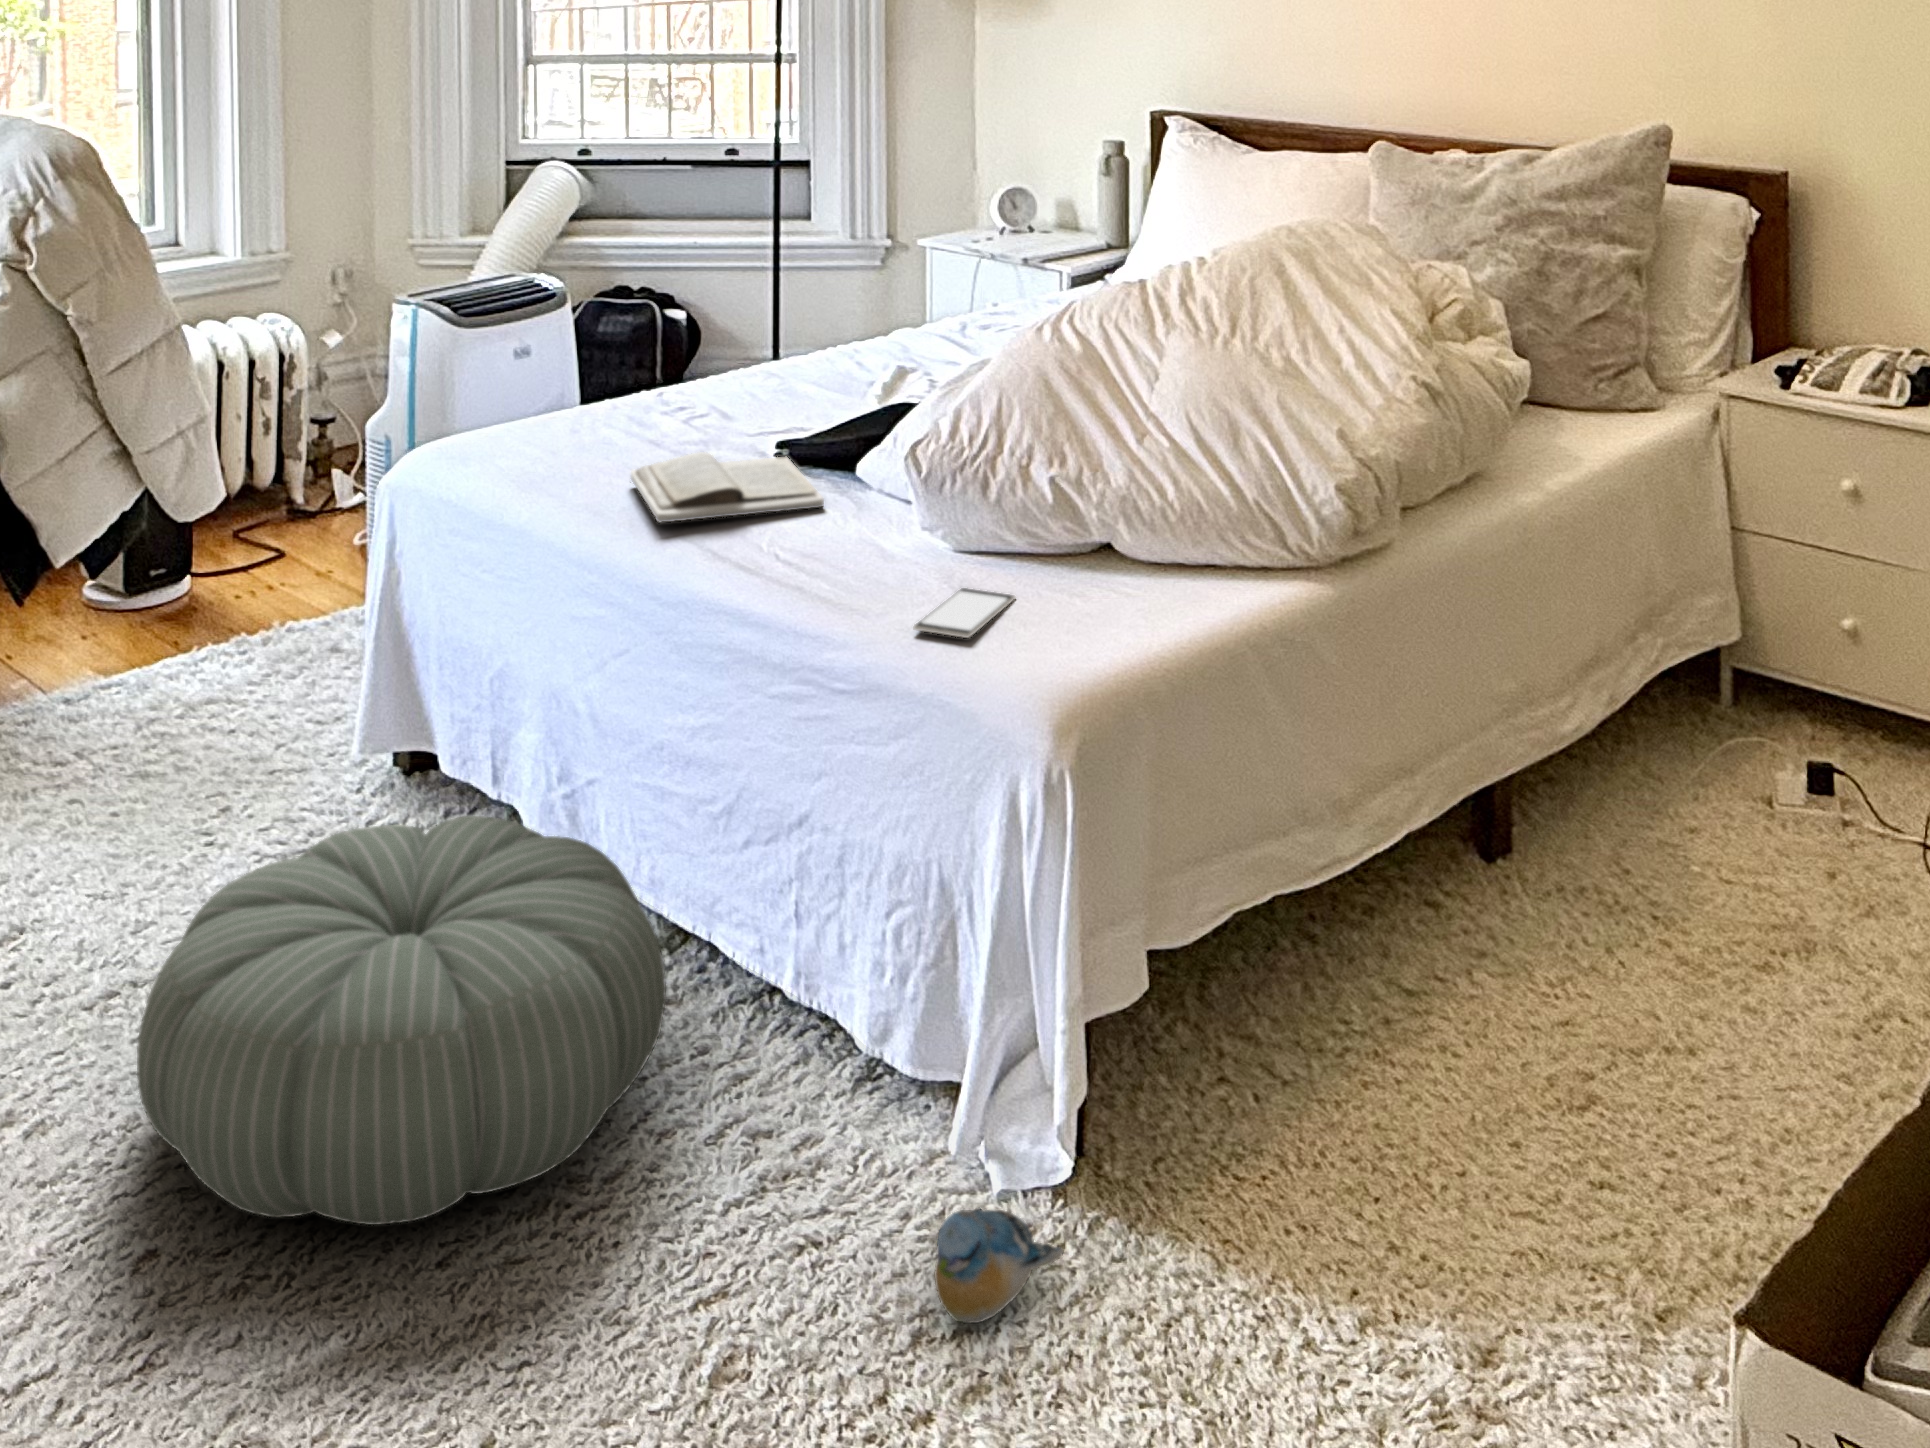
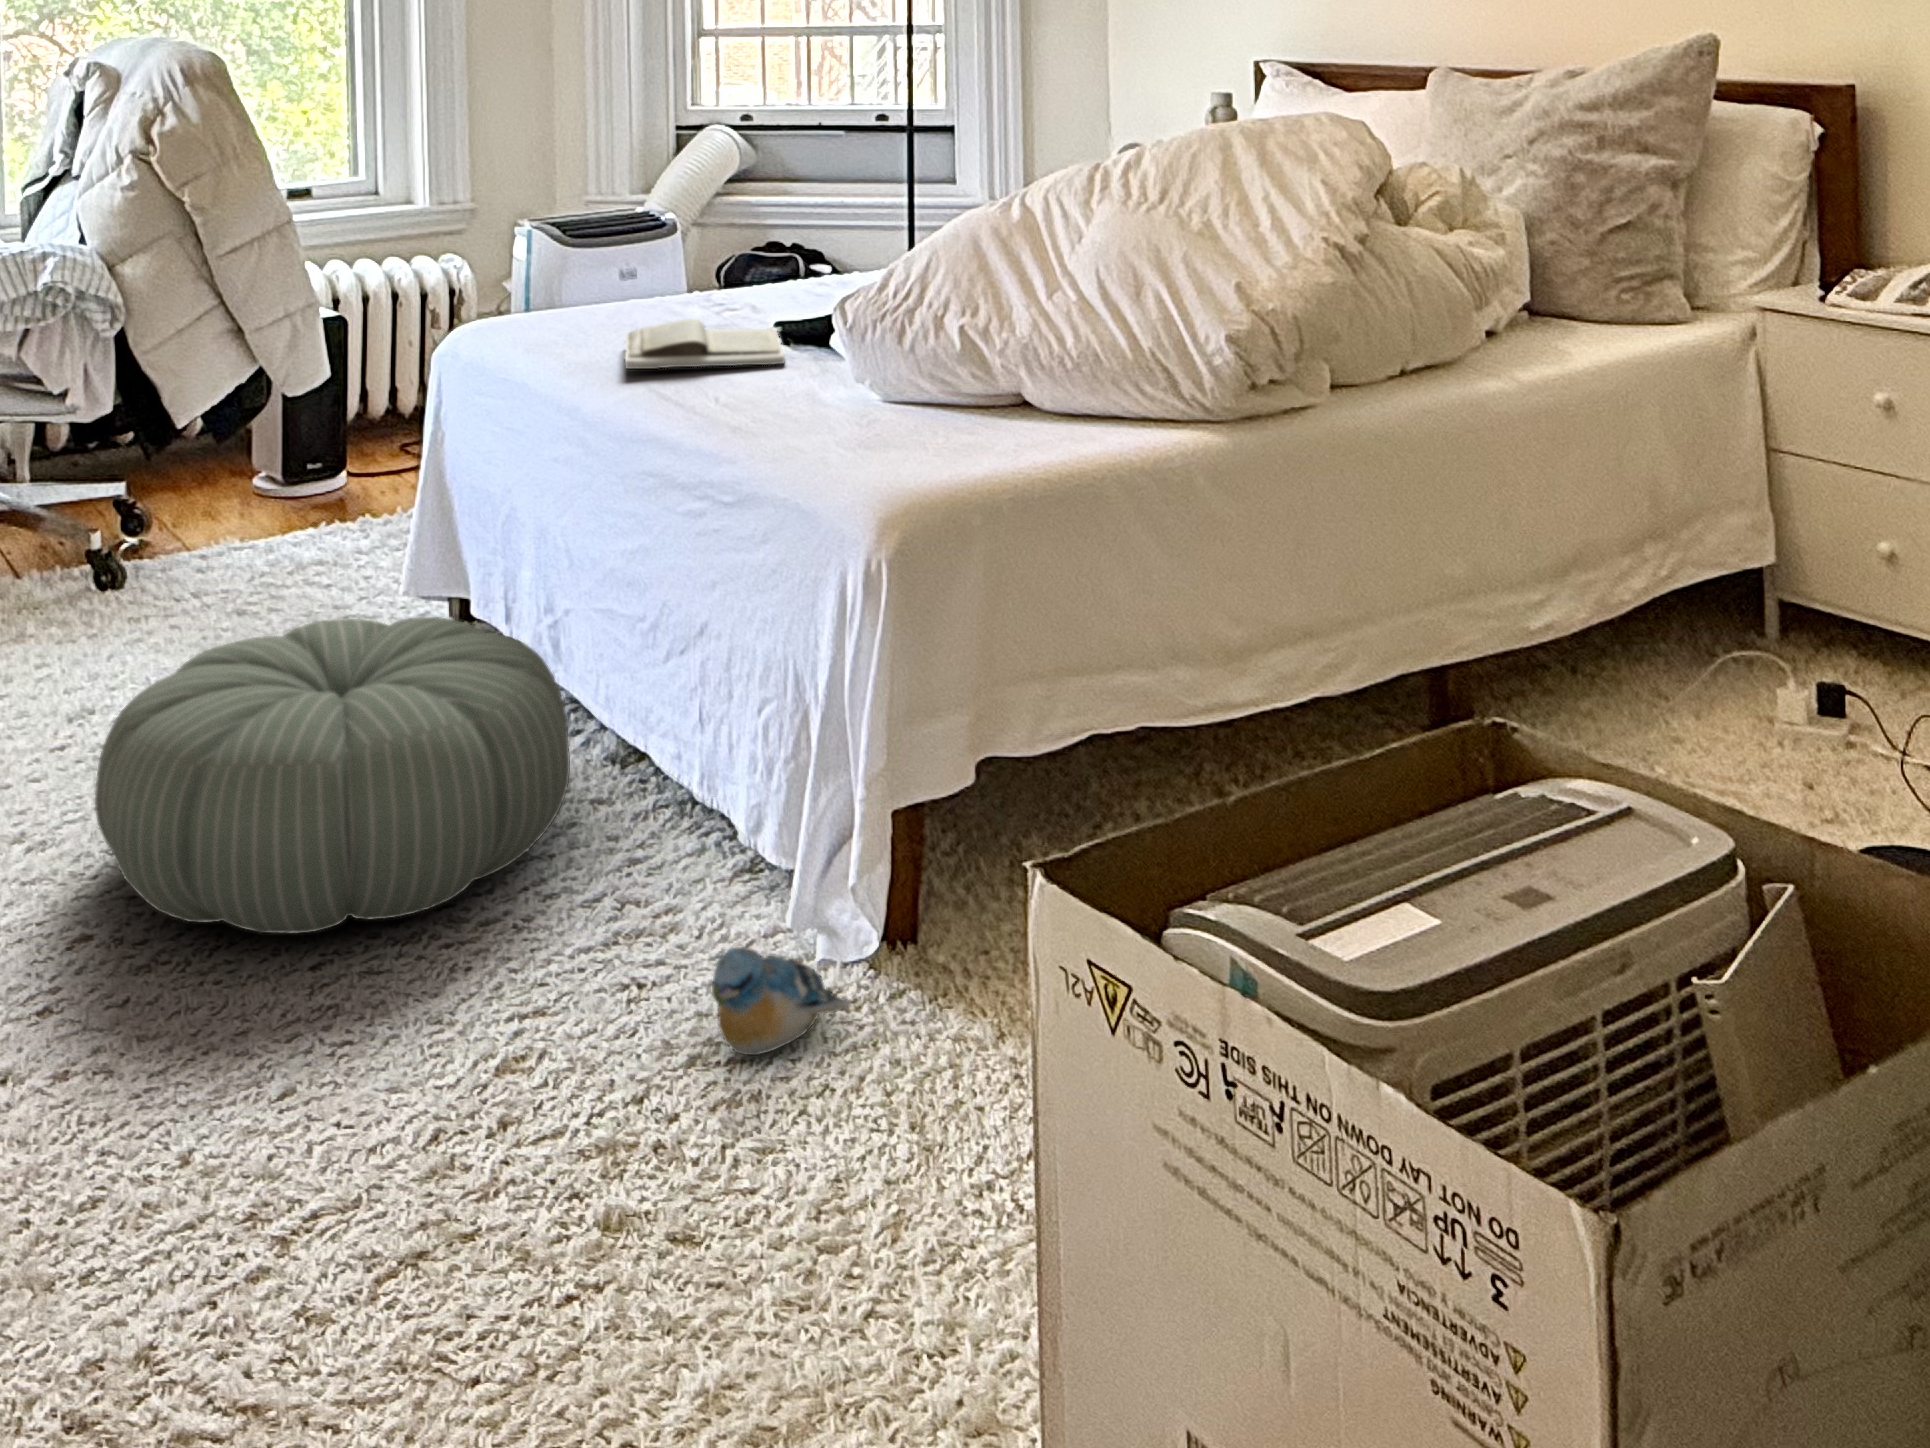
smartphone: present [913,588,1015,638] -> none [796,420,910,453]

